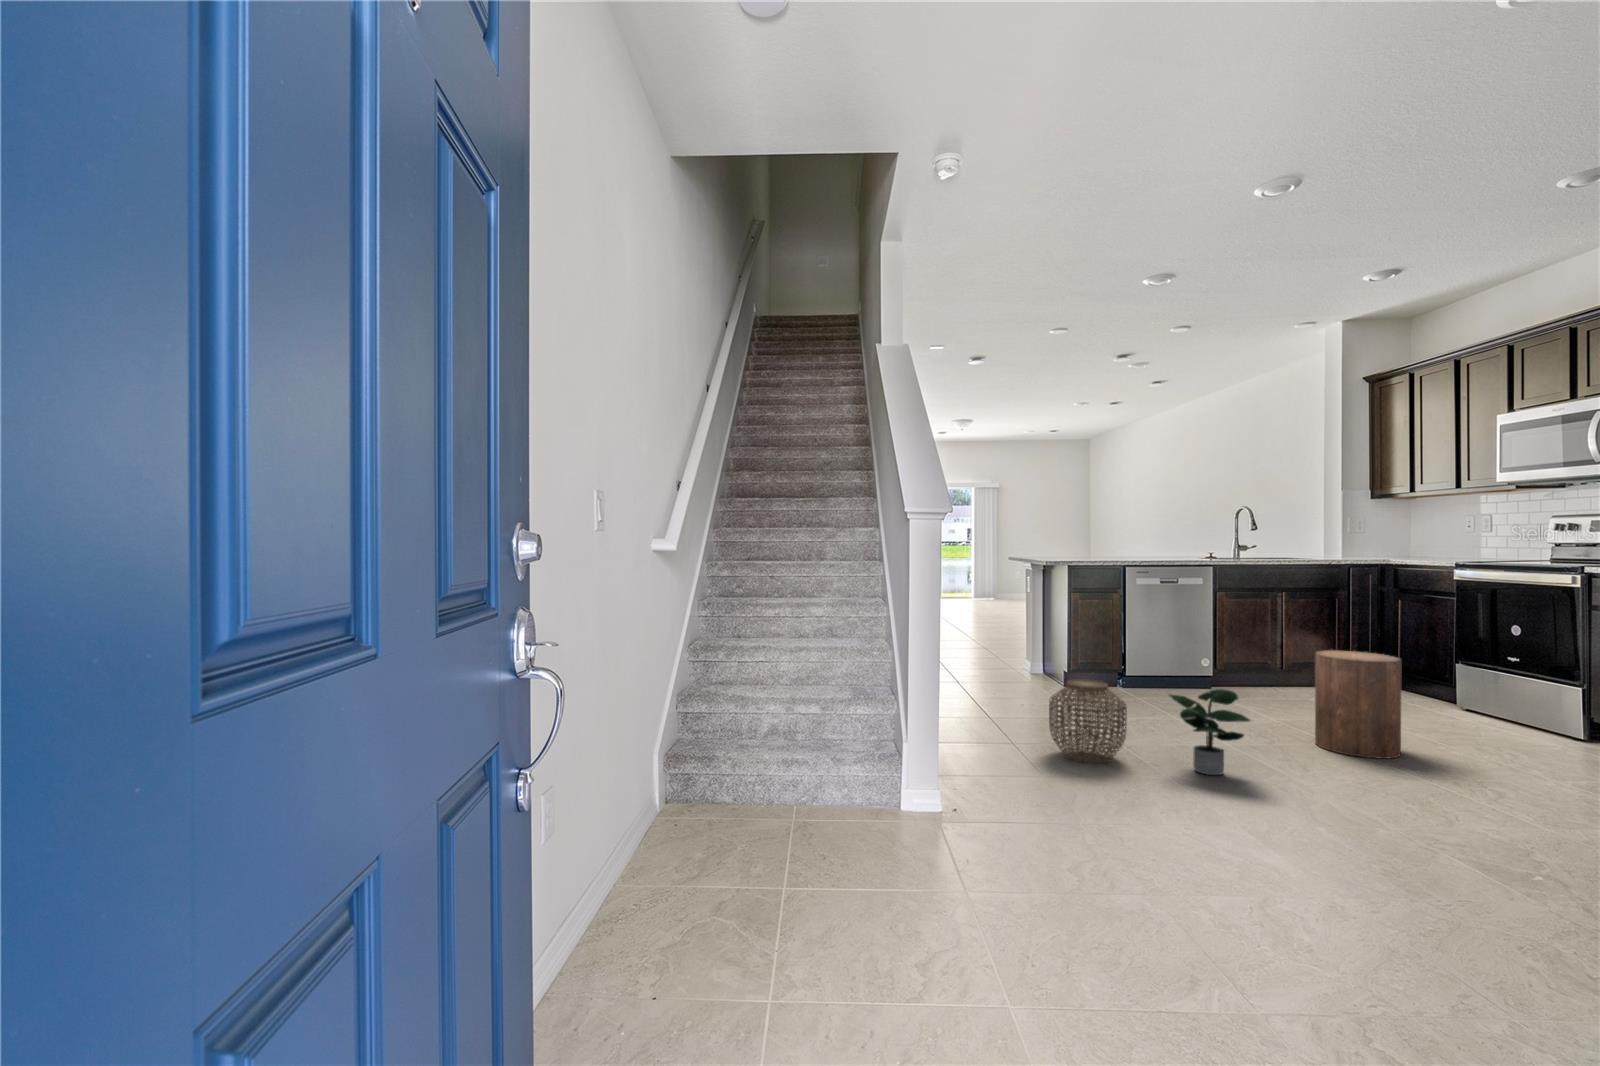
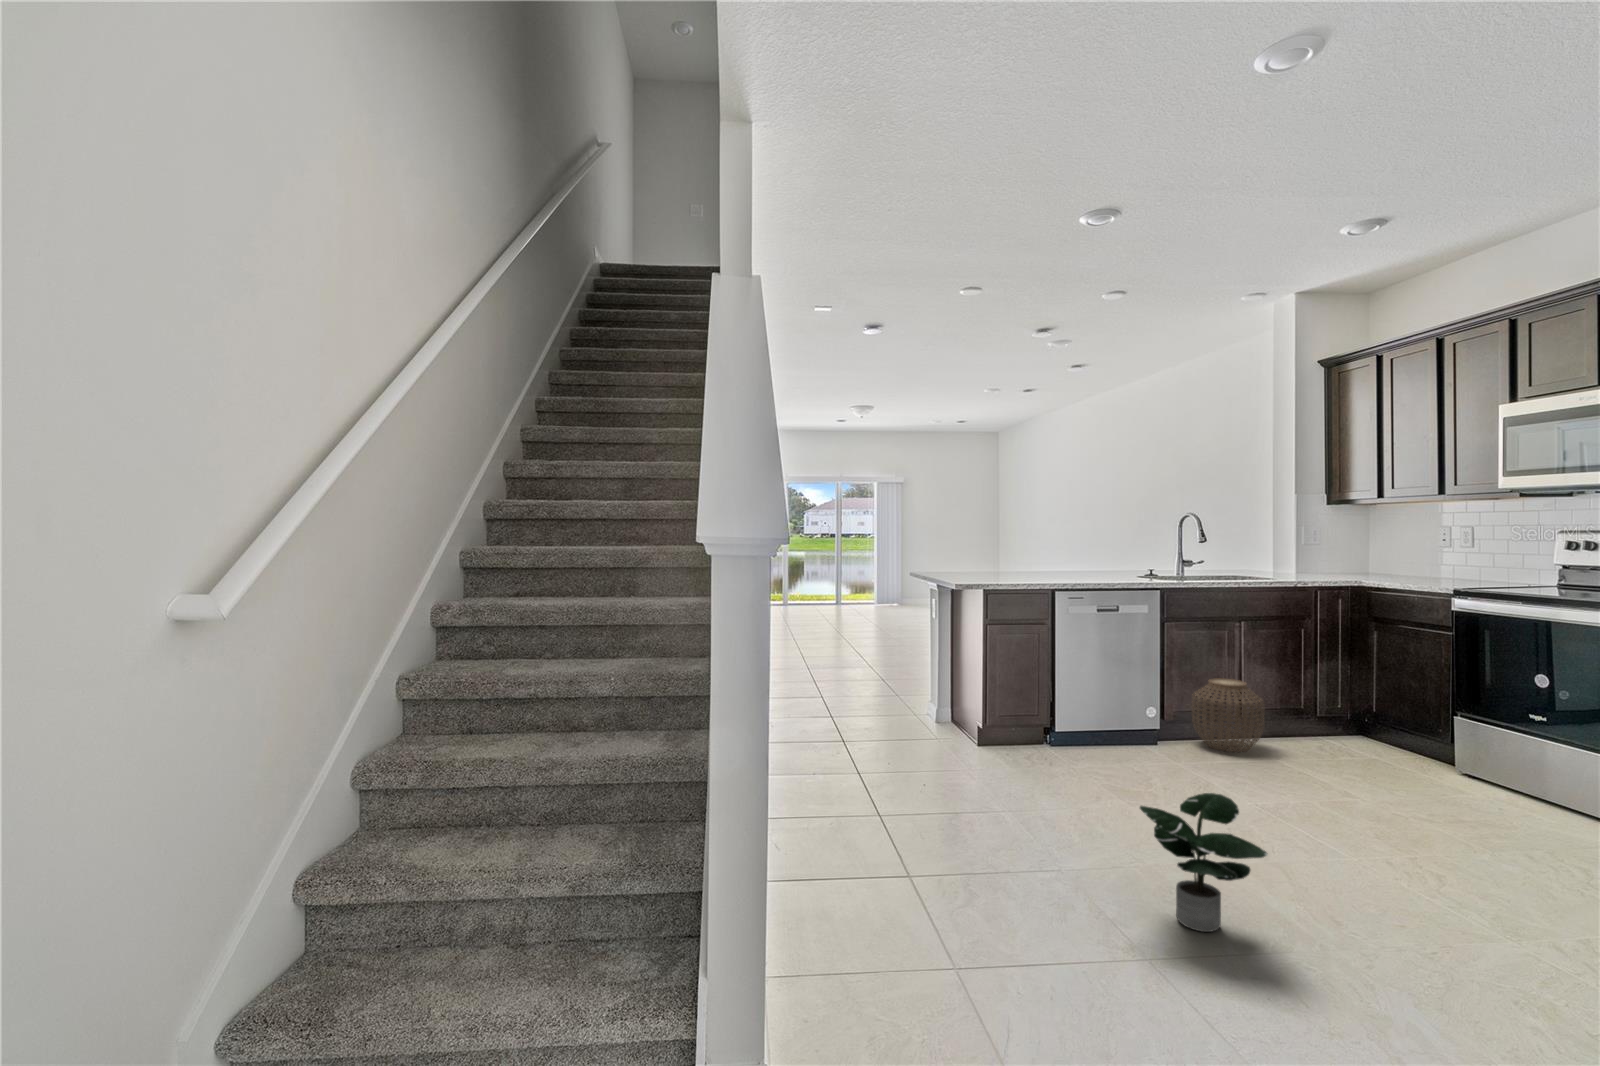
stool: present [1315,650,1401,759] -> none [1316,716,1435,876]
woven basket: present [1049,679,1127,763] -> present [1192,678,1265,752]

